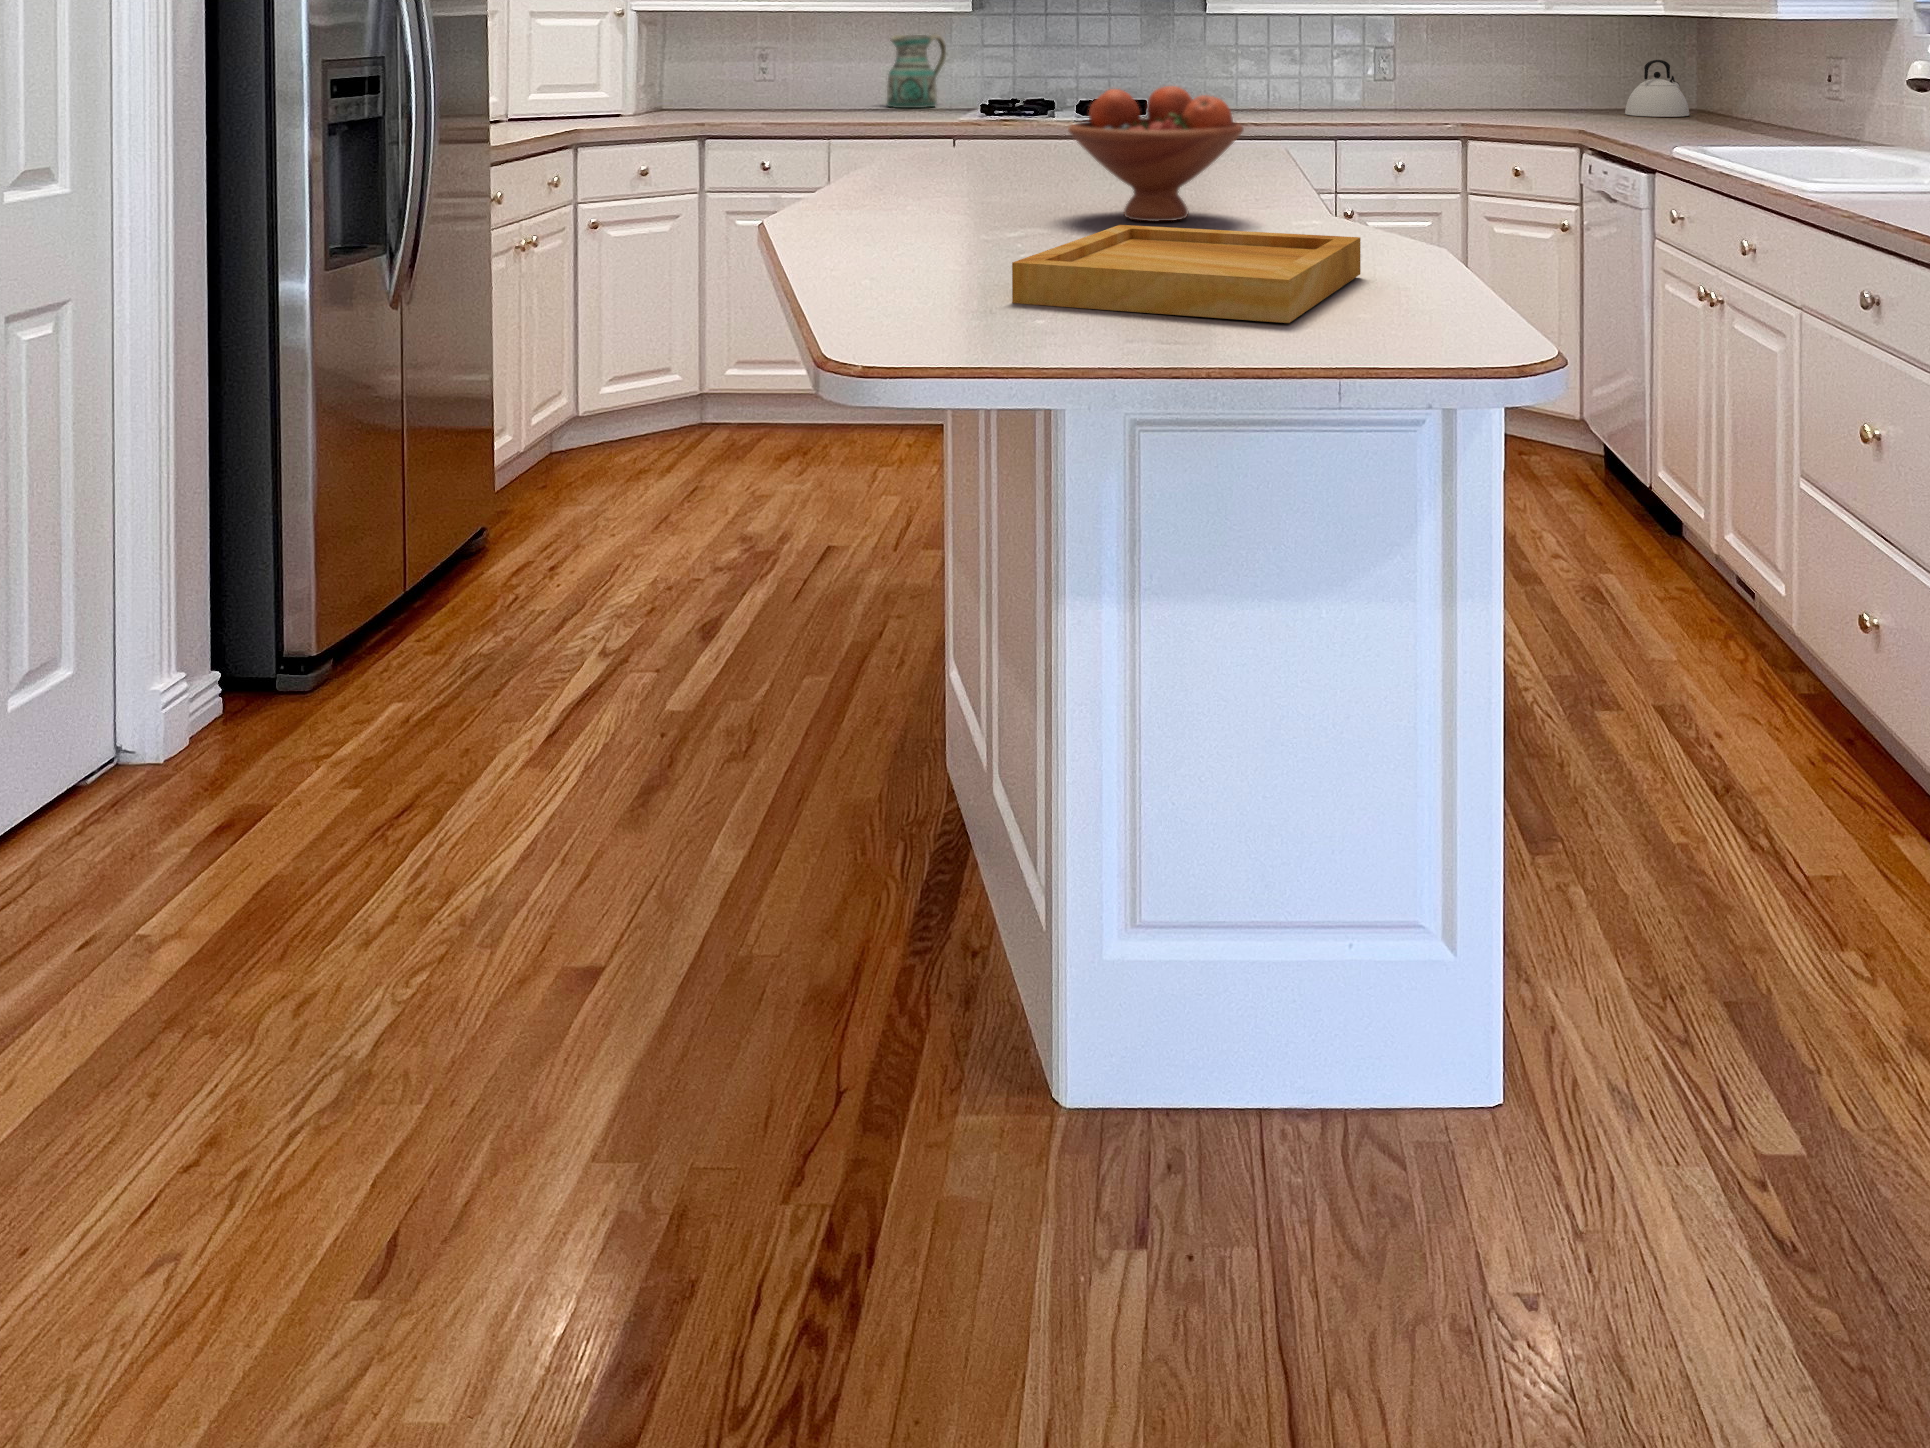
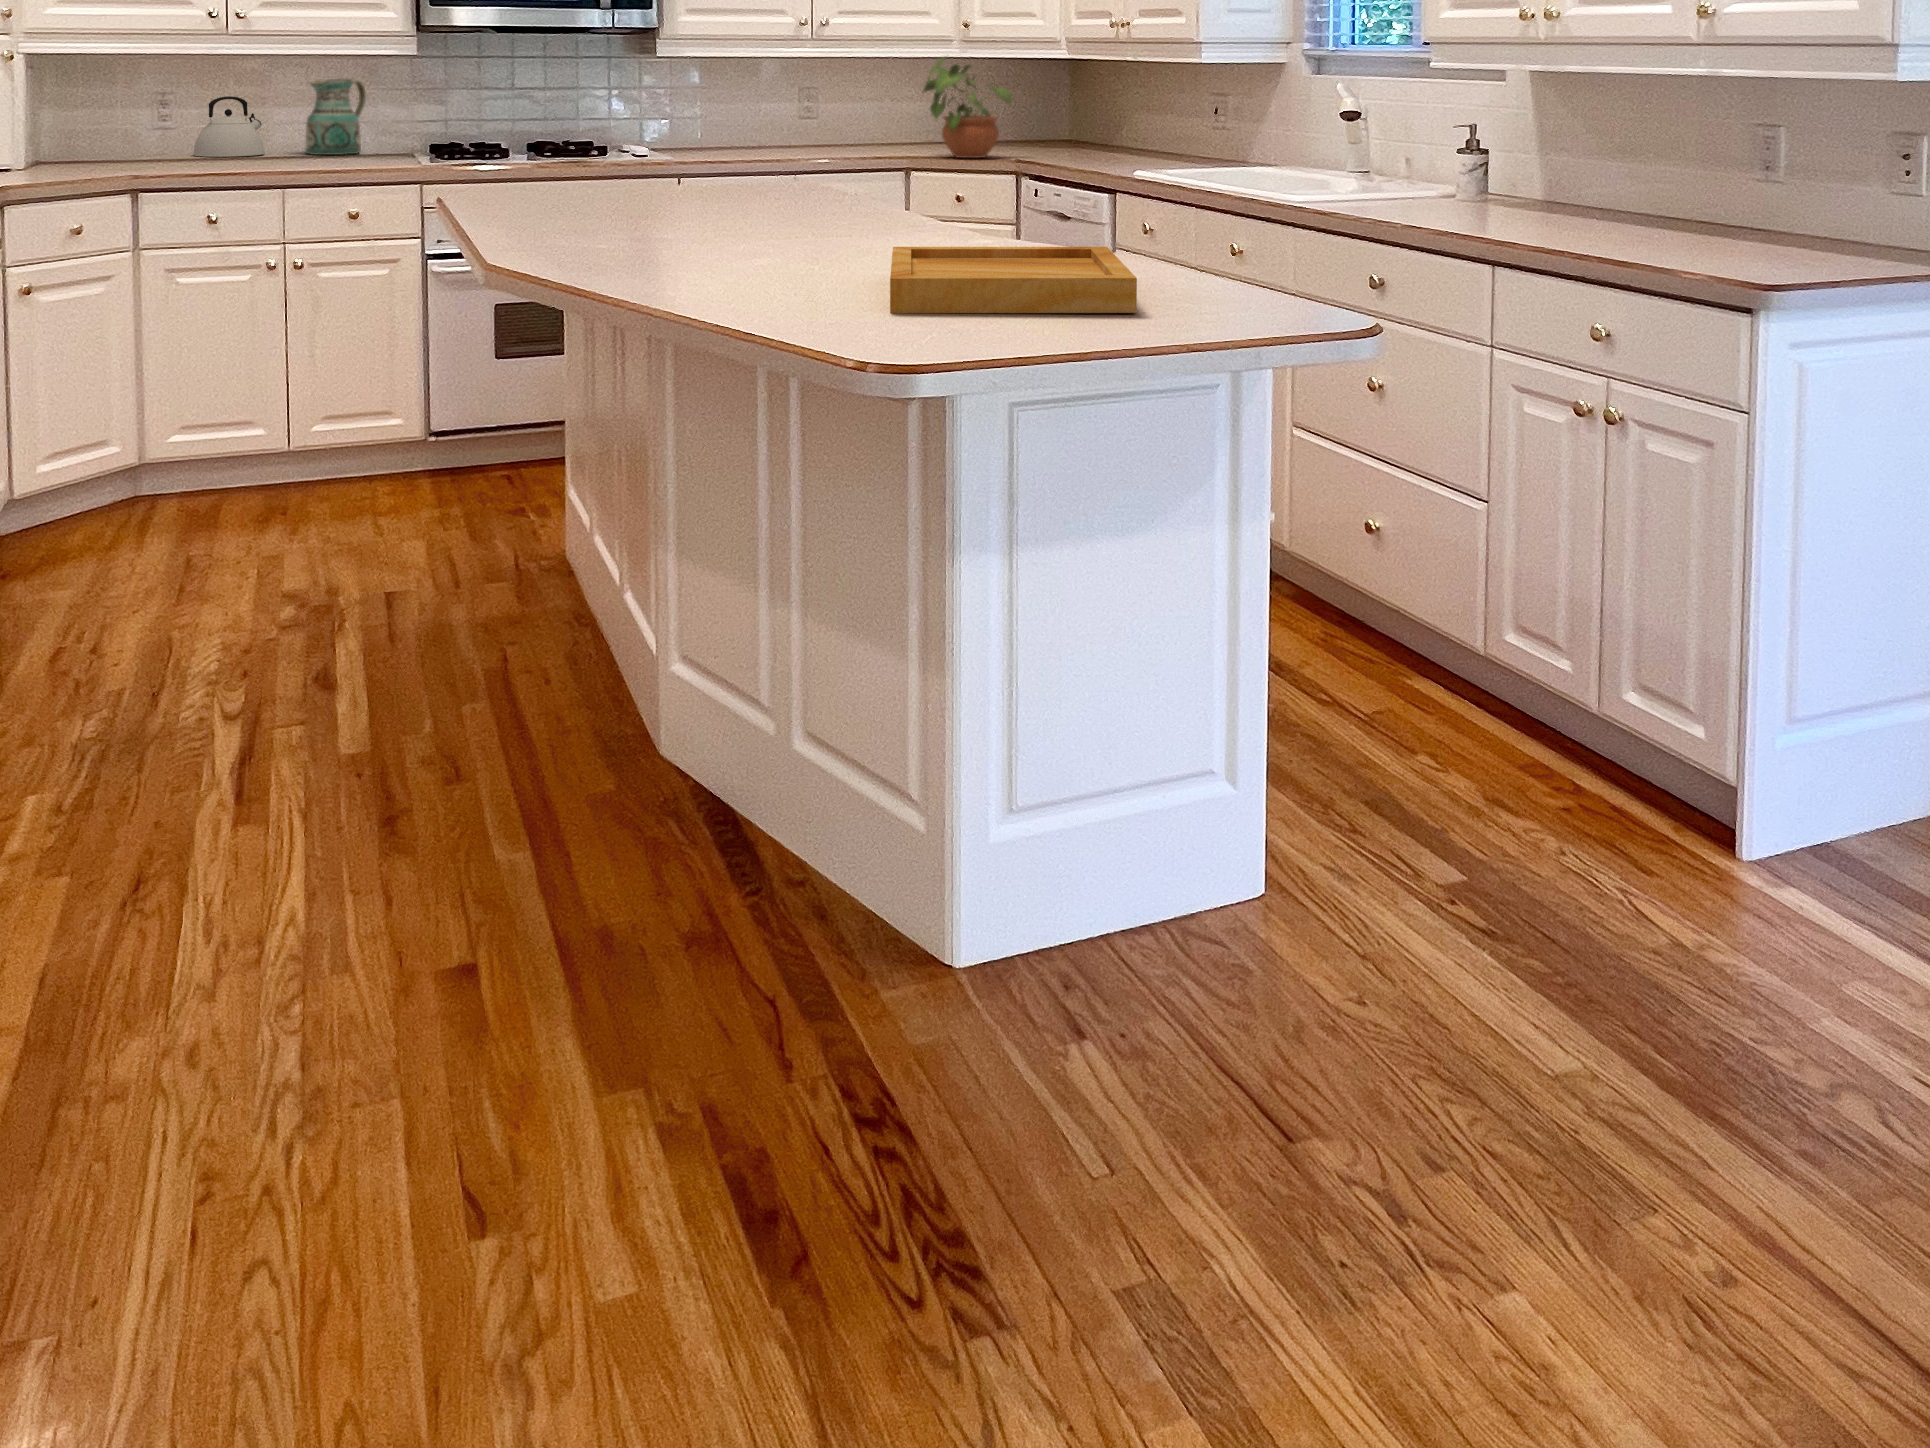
potted plant: none [1484,11,1591,126] -> present [924,57,1012,158]
kettle: present [1625,60,1689,117] -> present [193,96,265,157]
fruit bowl: present [1068,86,1244,221] -> none [761,125,920,247]

